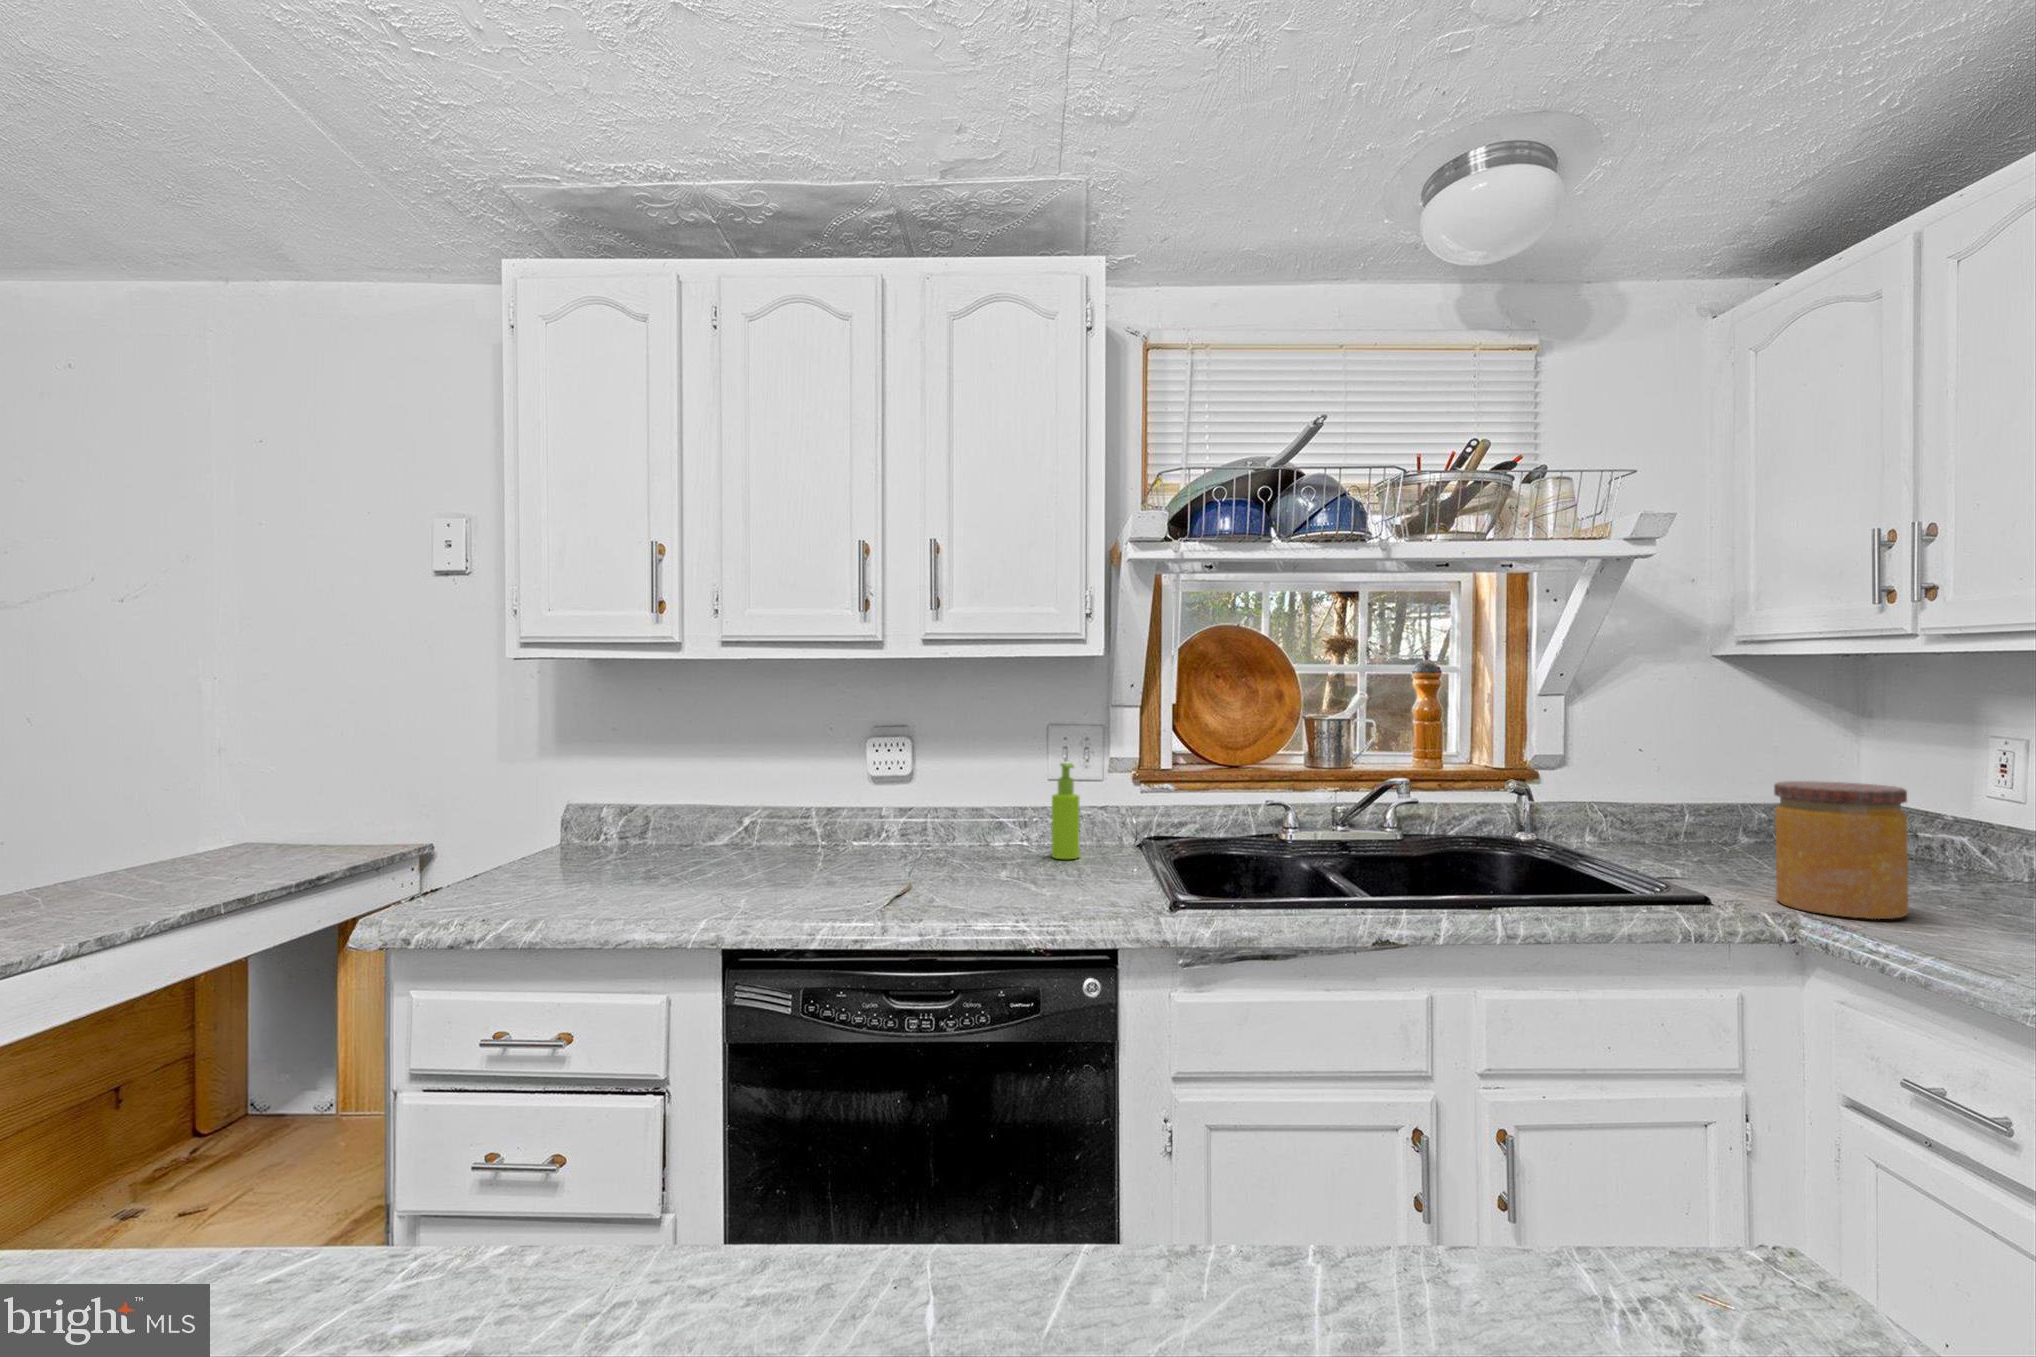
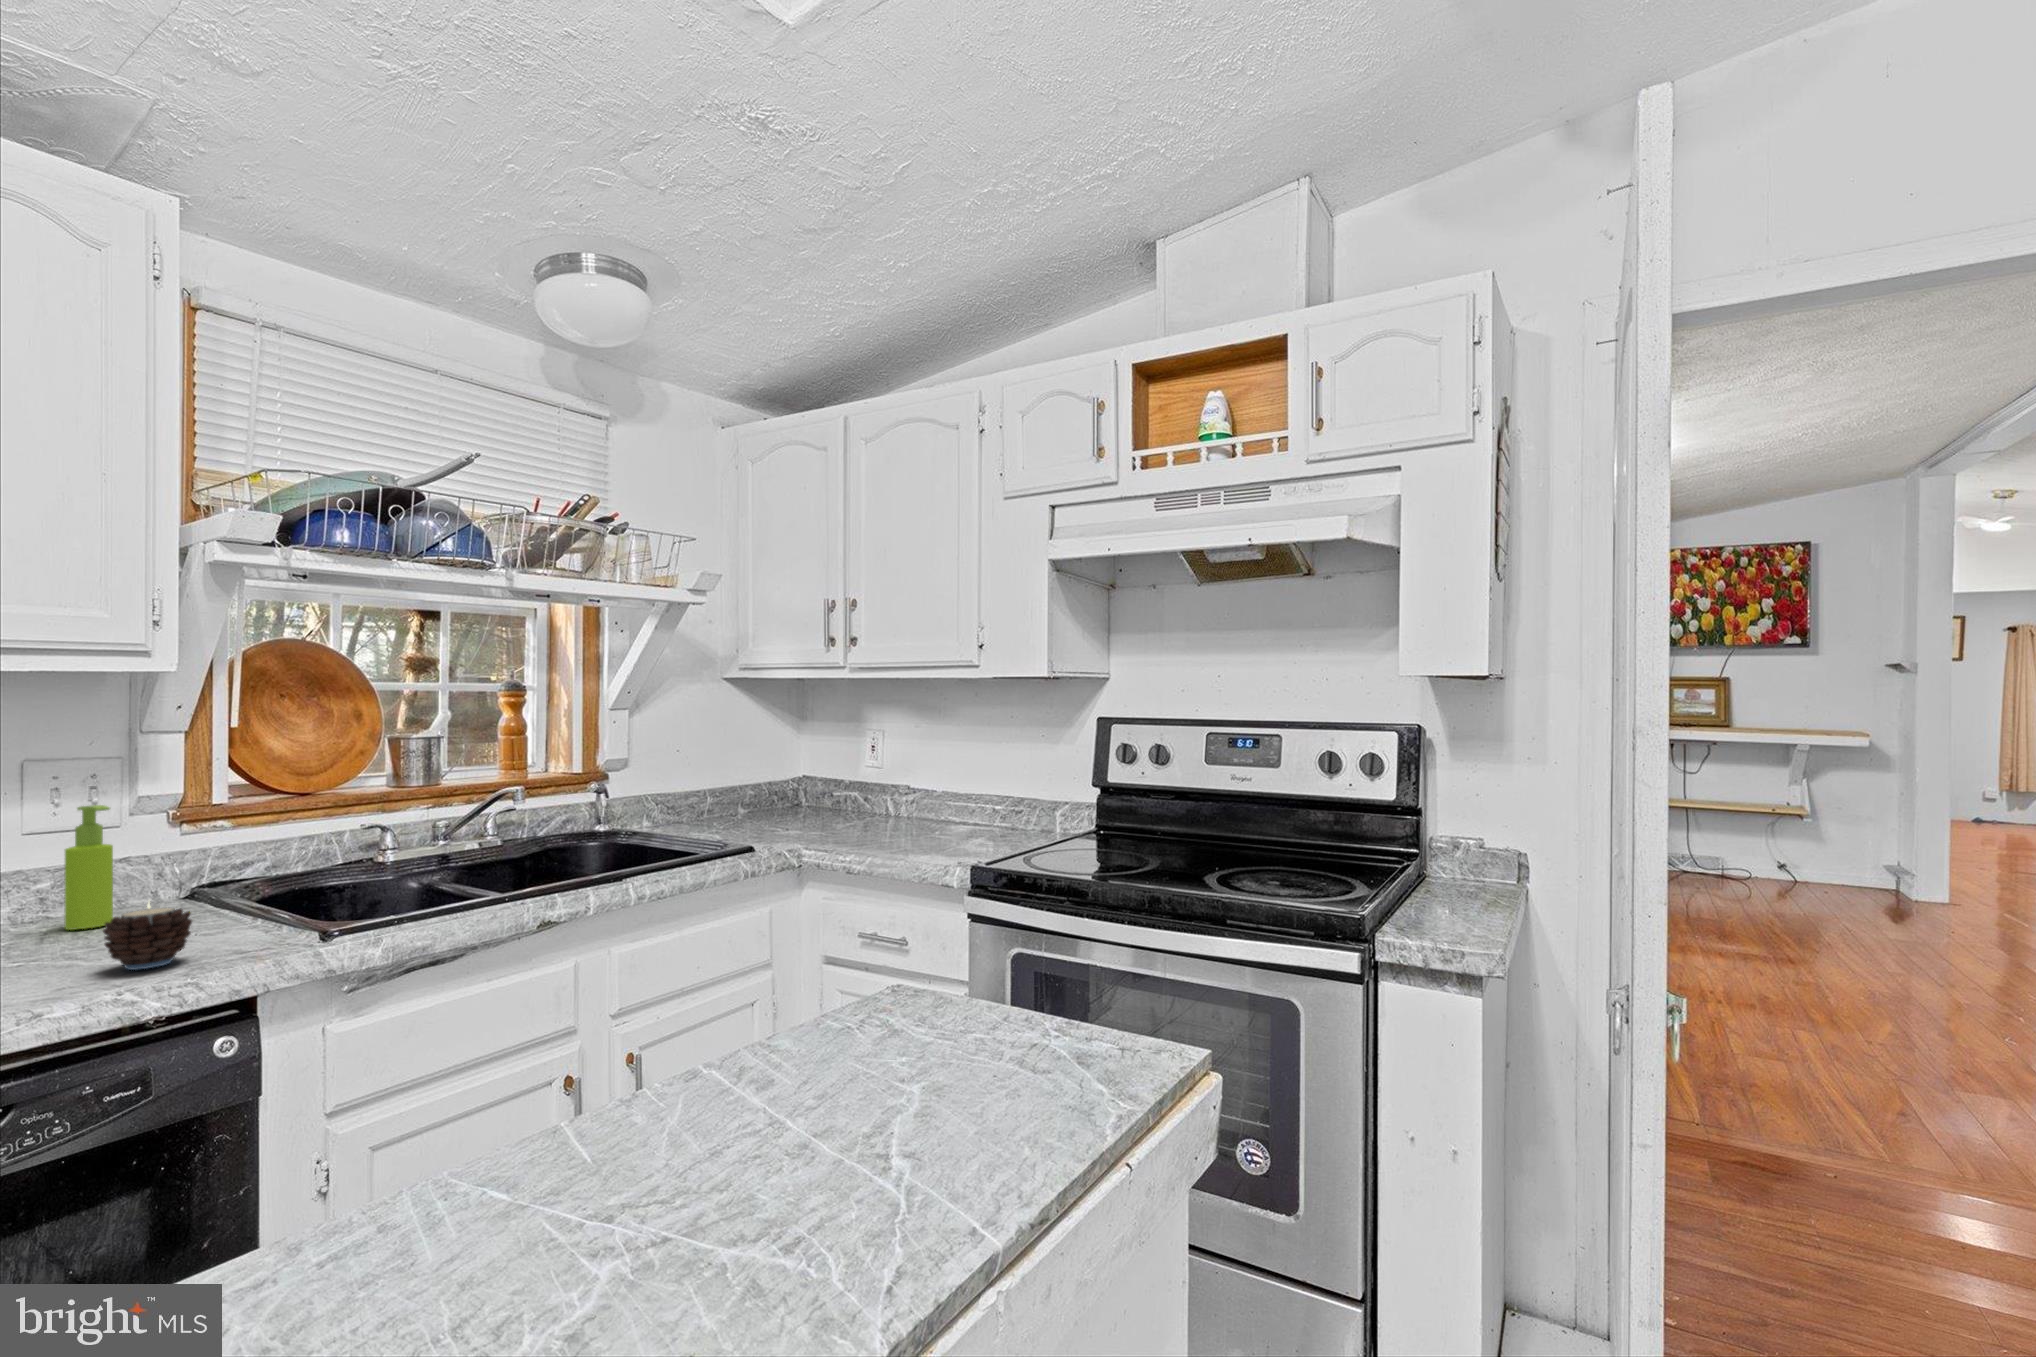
jar: present [1774,781,1909,919] -> none [785,759,855,846]
candle: none [1027,848,1081,905] -> present [103,903,192,970]

